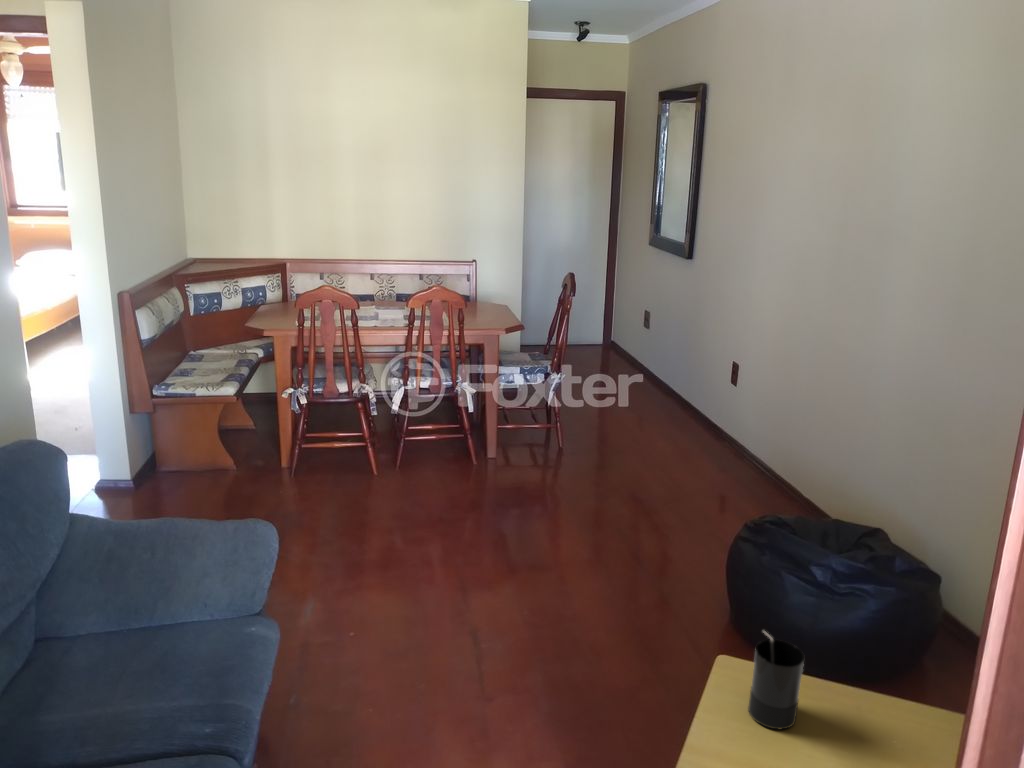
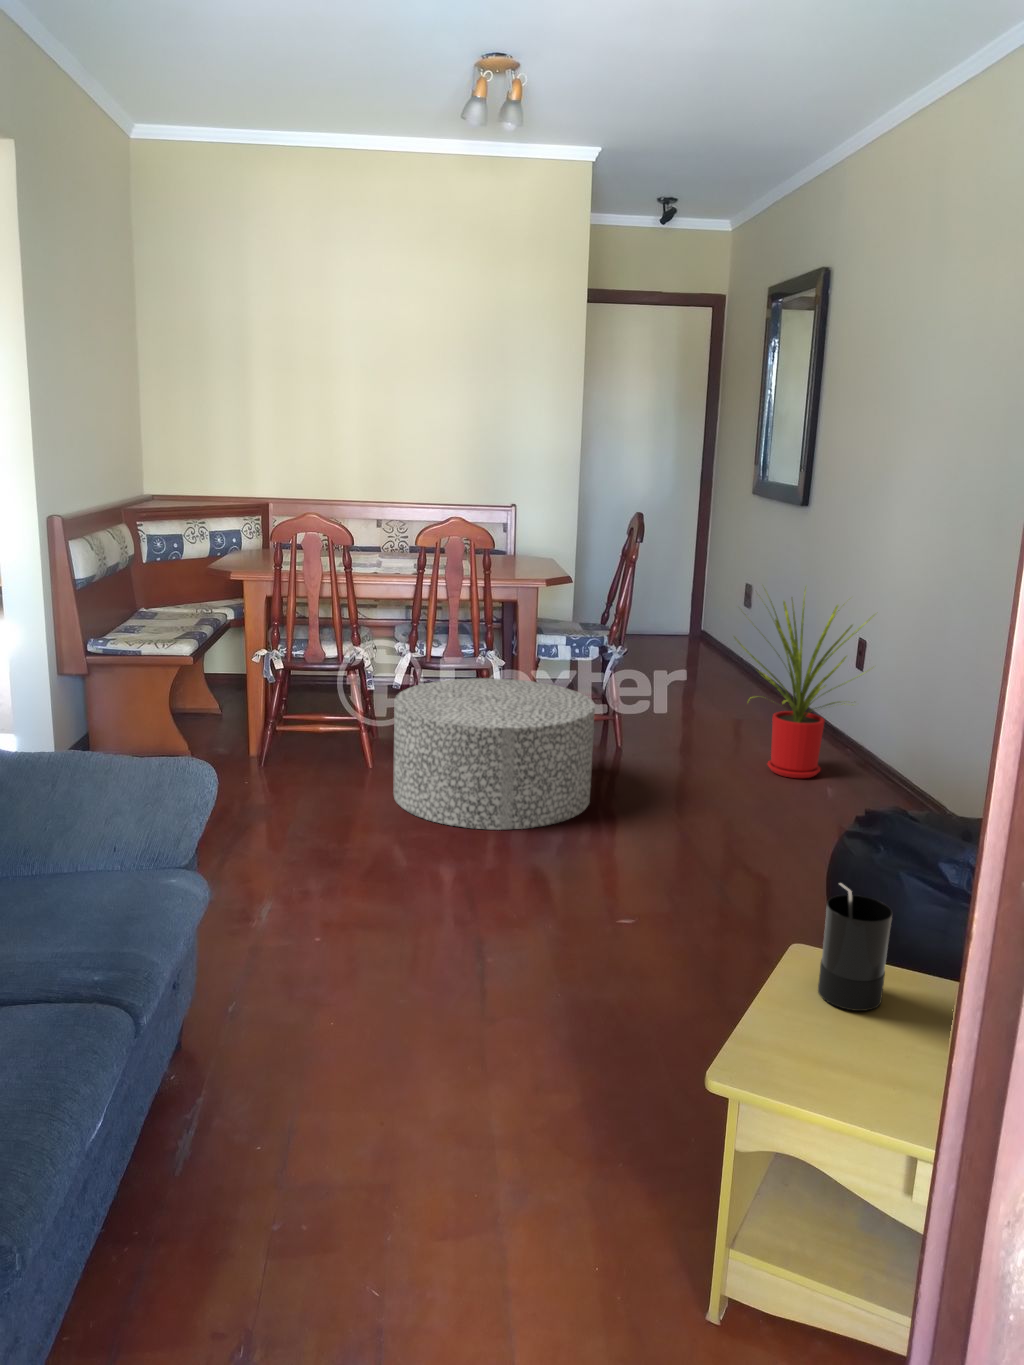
house plant: none [644,326,750,471] -> present [735,588,874,778]
ottoman: none [395,405,547,528] -> present [393,678,595,830]

